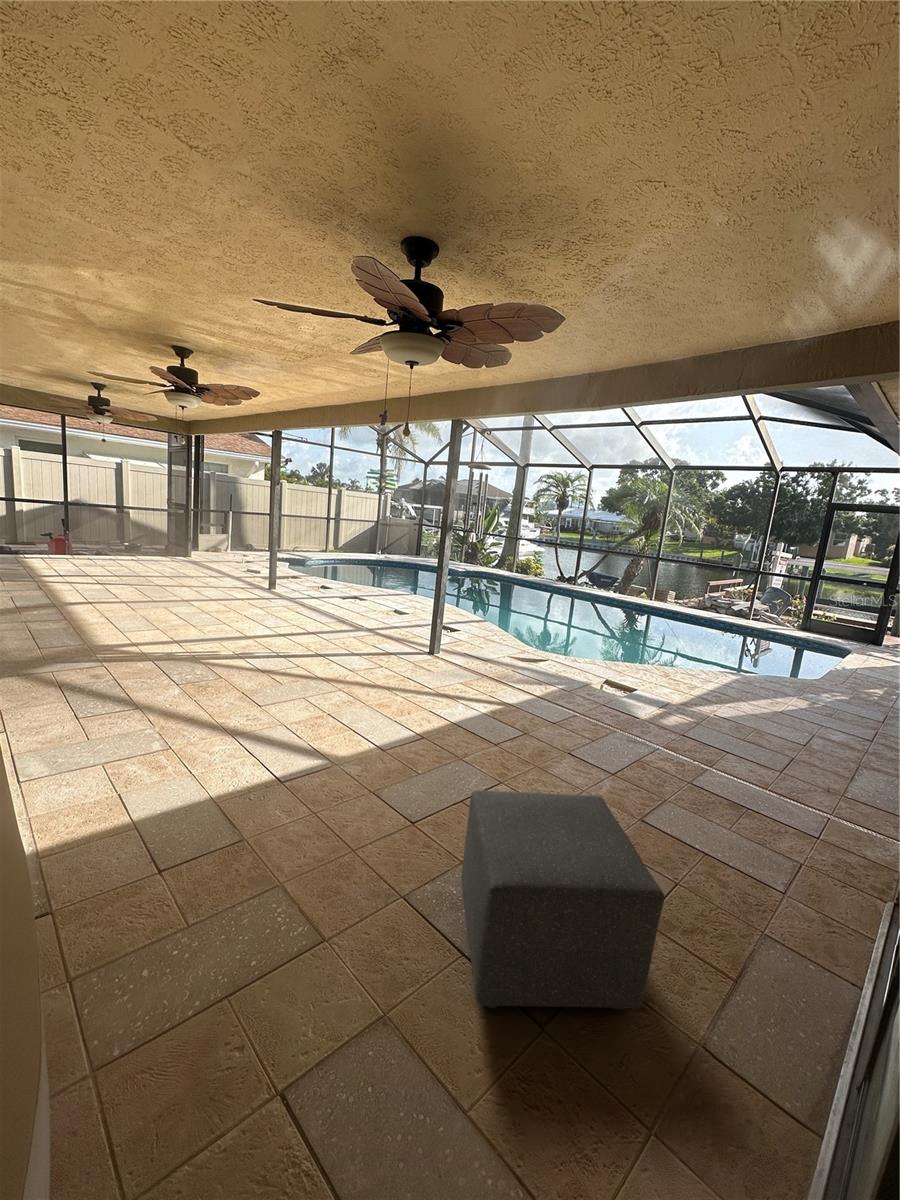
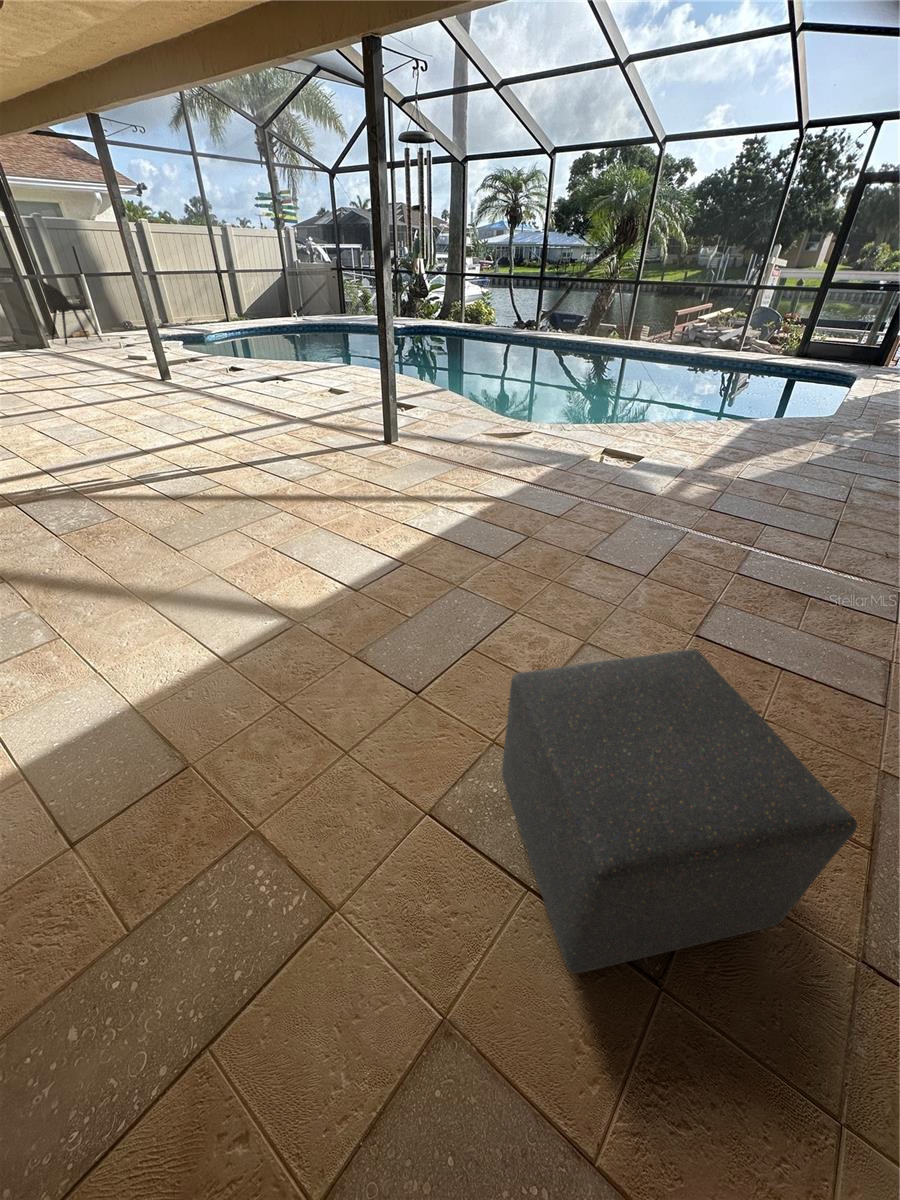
dining chair: none [196,513,232,557] -> present [43,282,102,345]

